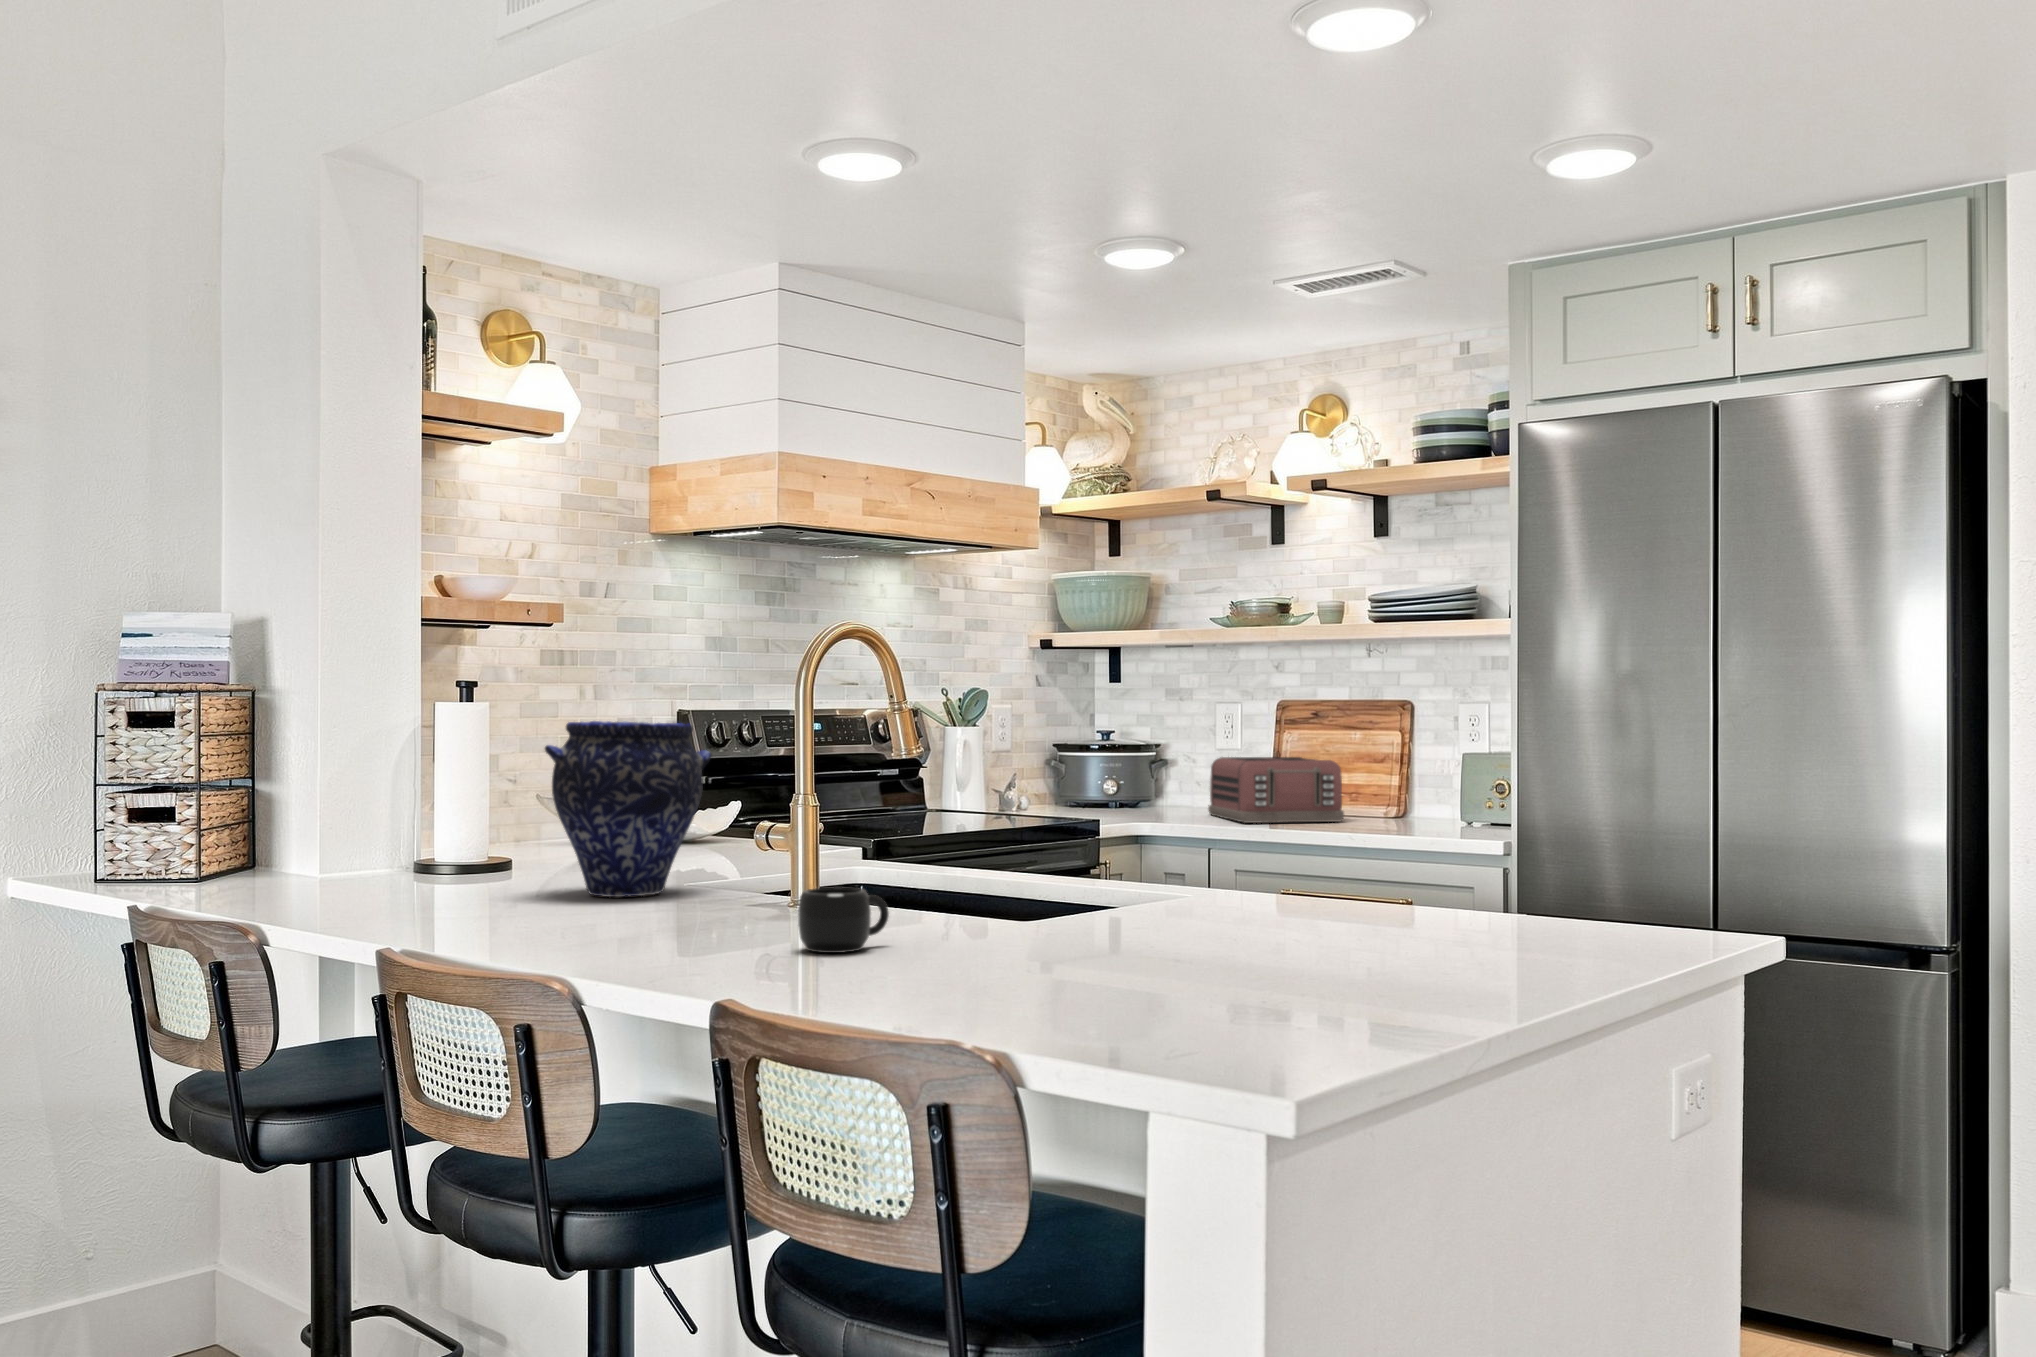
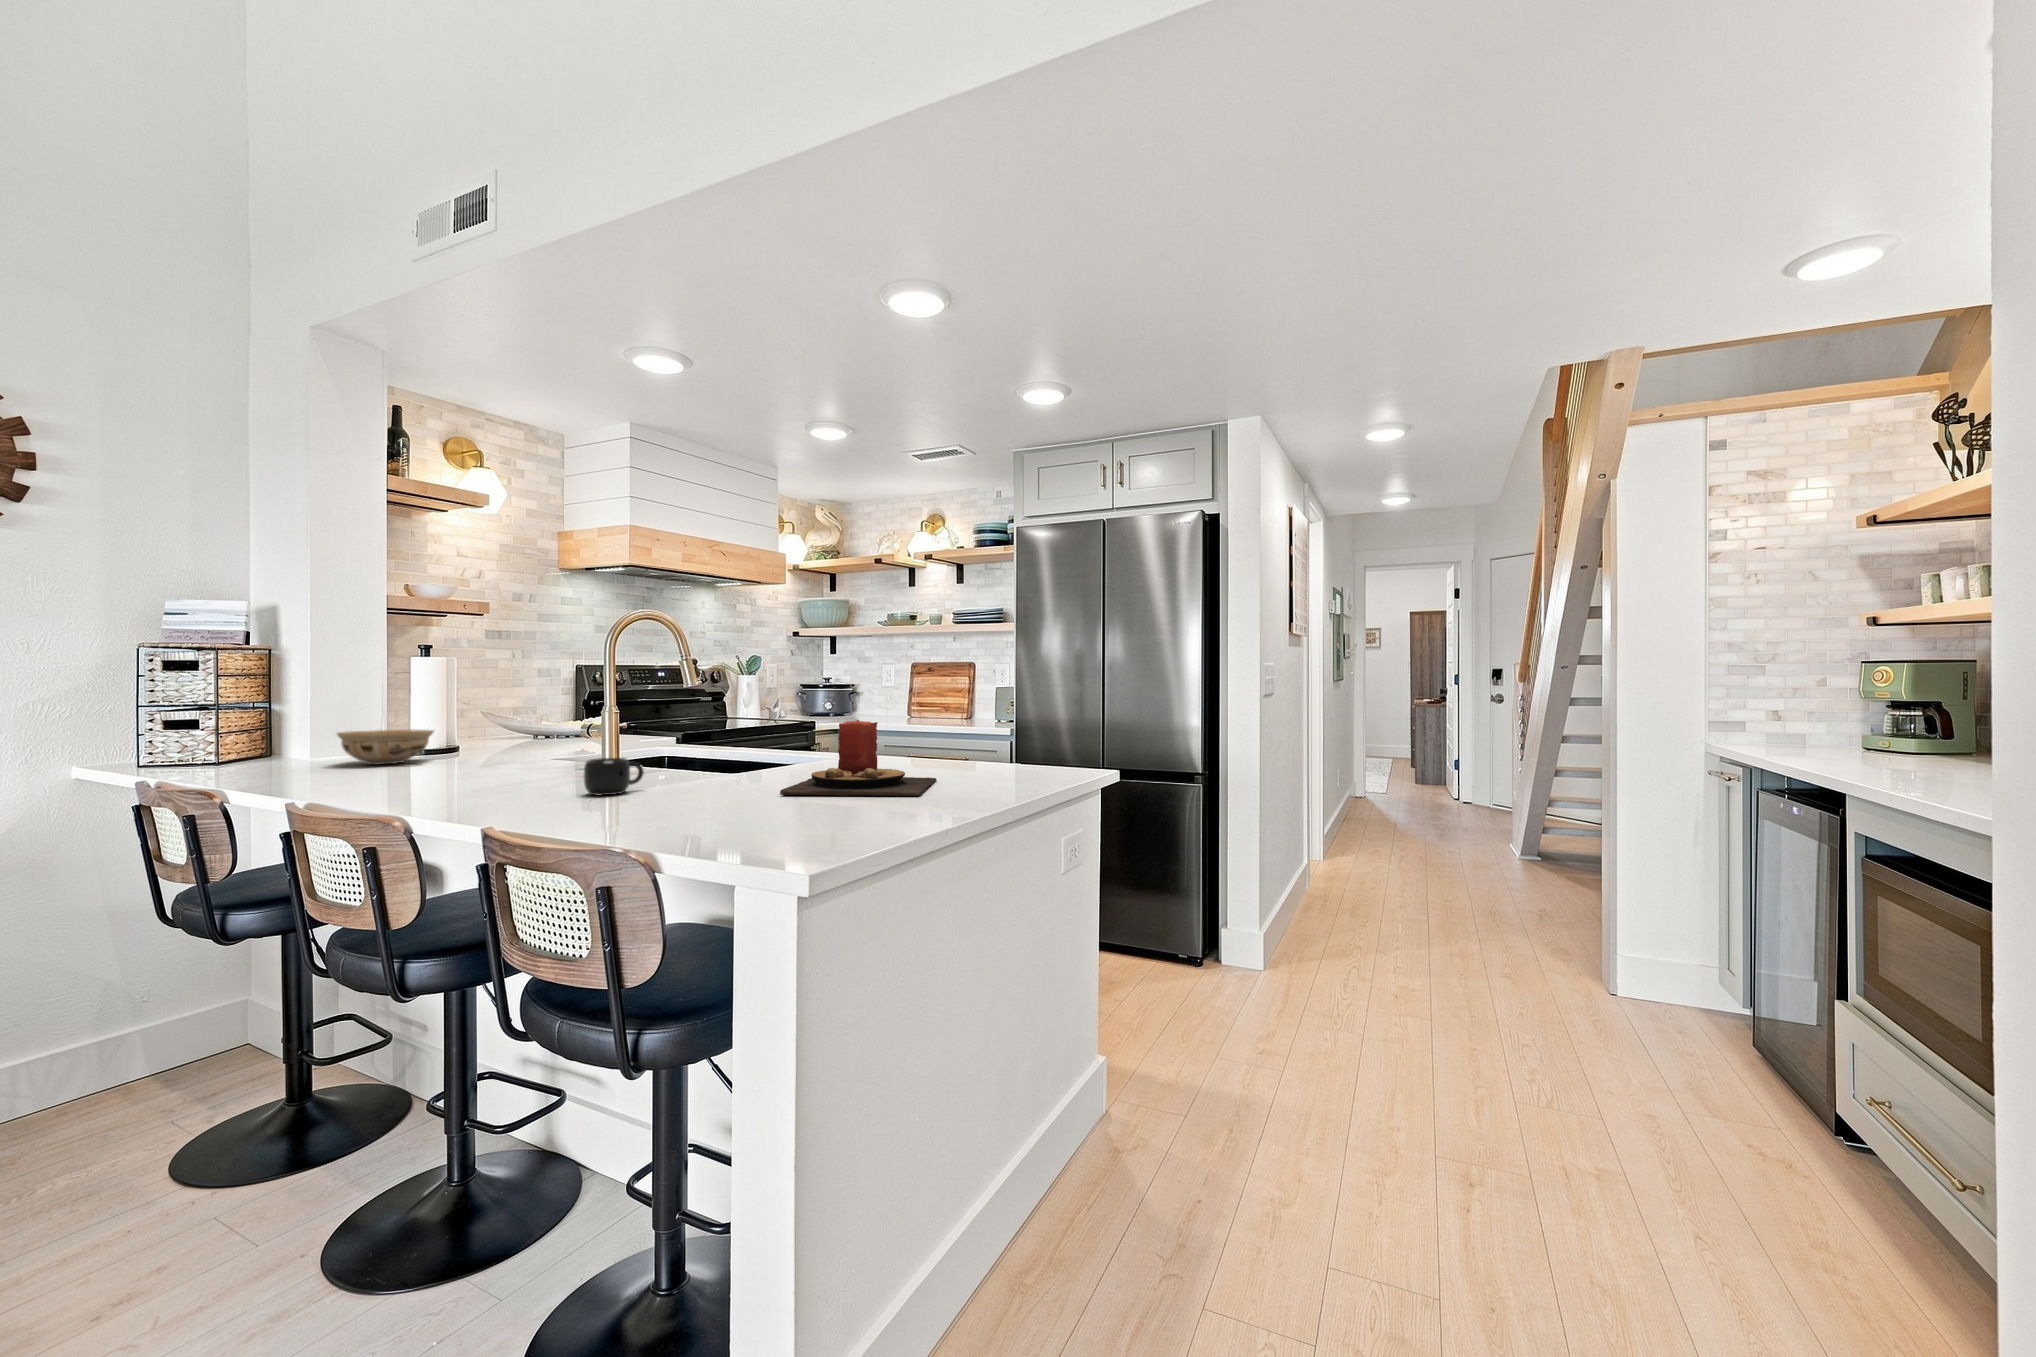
vase: present [545,721,711,897] -> none [450,666,563,768]
toaster: present [1208,757,1344,823] -> none [875,690,940,722]
ceramic bowl: none [367,827,505,886] -> present [337,730,434,765]
candle: none [1134,827,1409,975] -> present [780,720,937,796]

